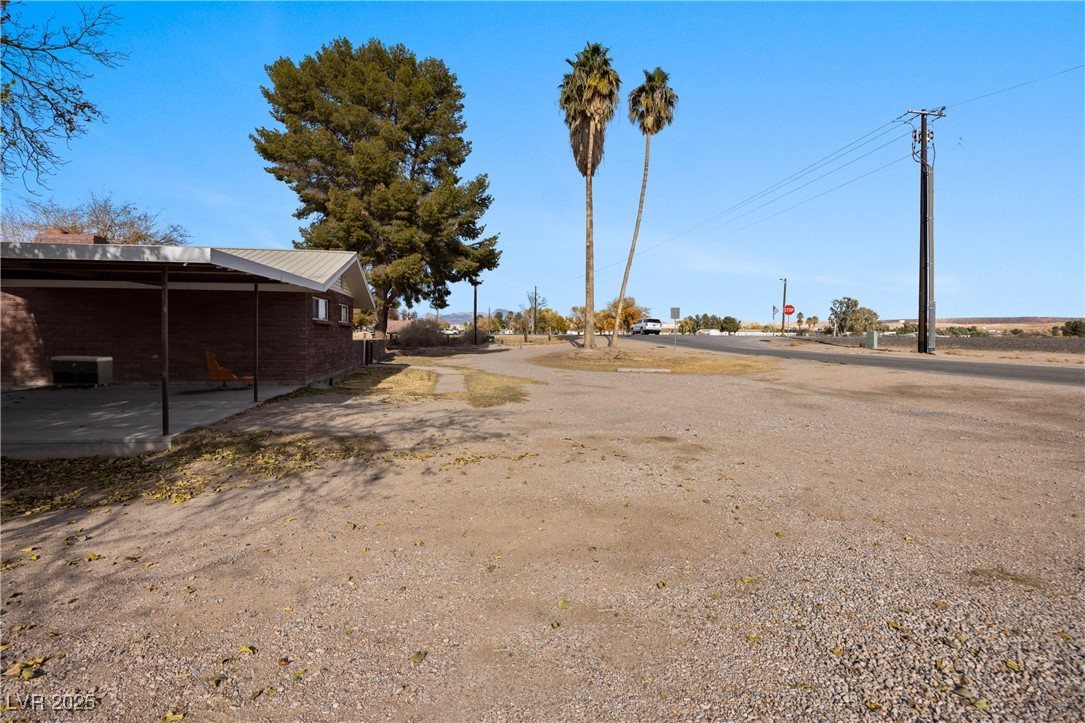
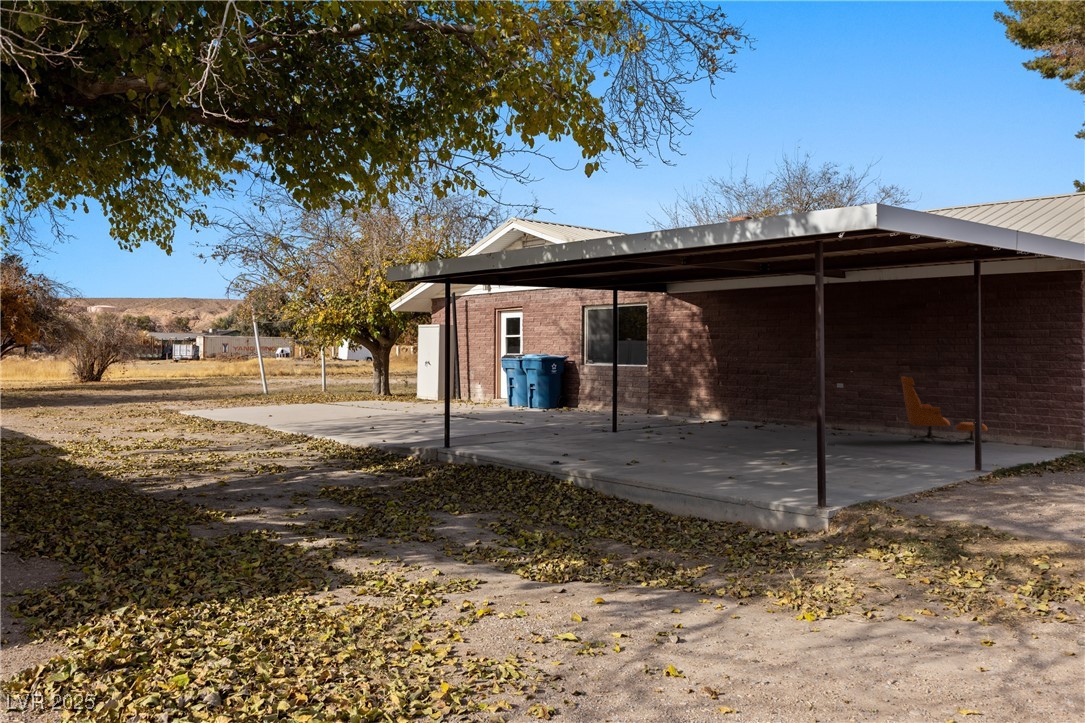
storage bench: present [51,356,113,387] -> none [724,383,787,428]

